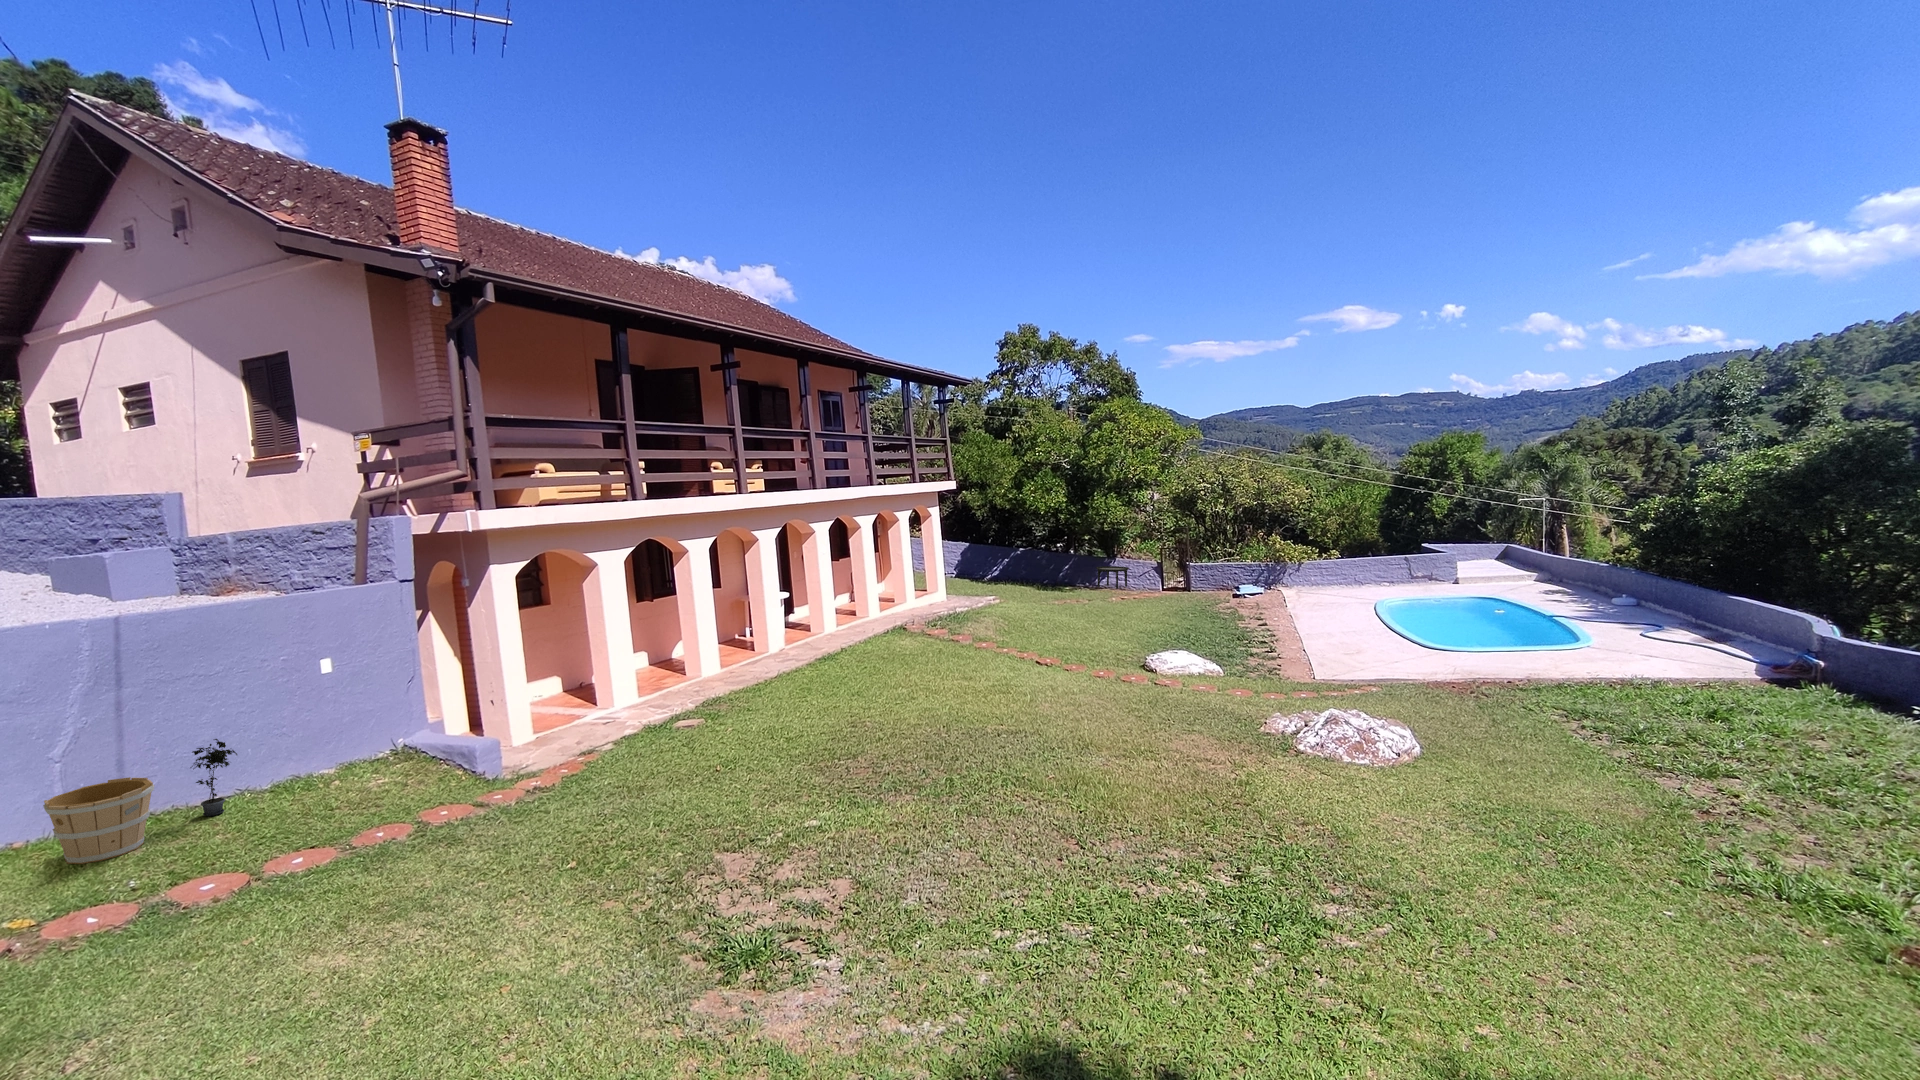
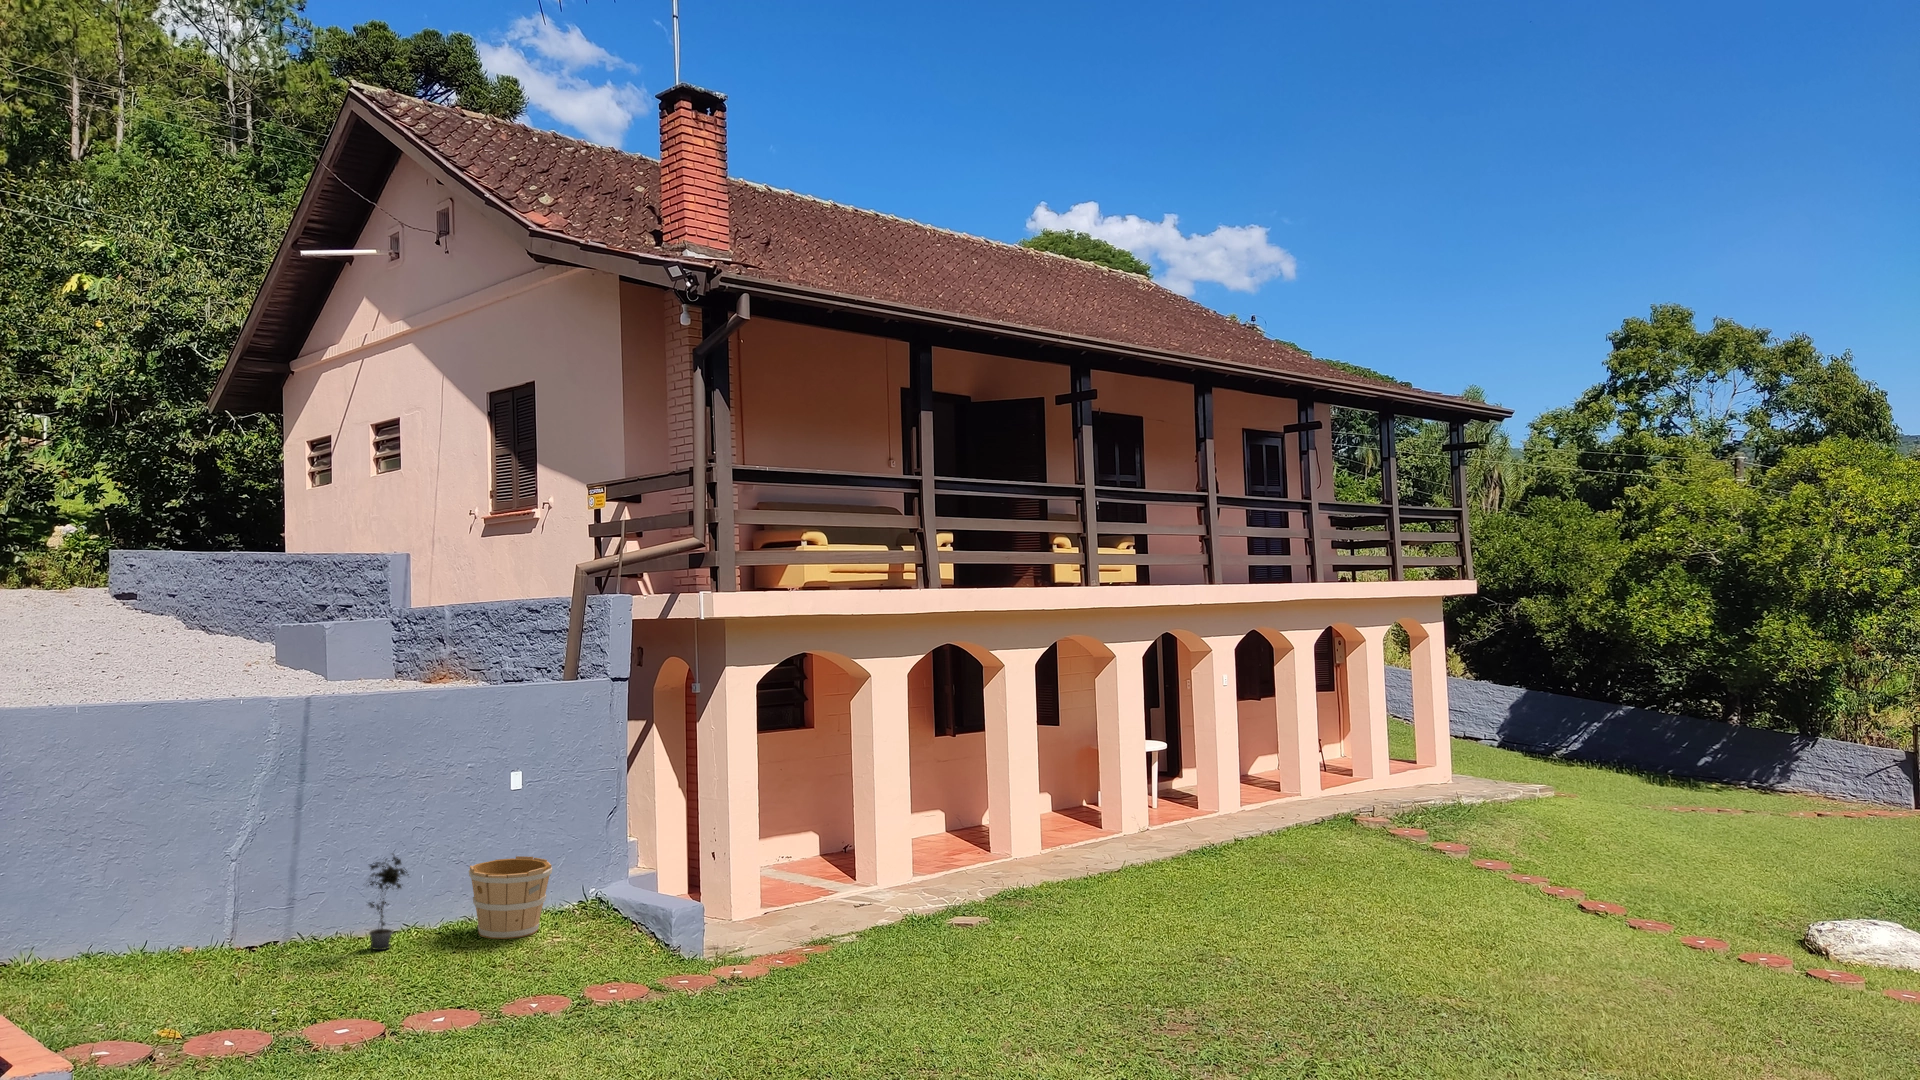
round table: present [1096,566,1129,589] -> none [1779,756,1857,803]
wooden bucket: present [43,777,154,864] -> present [469,856,552,939]

